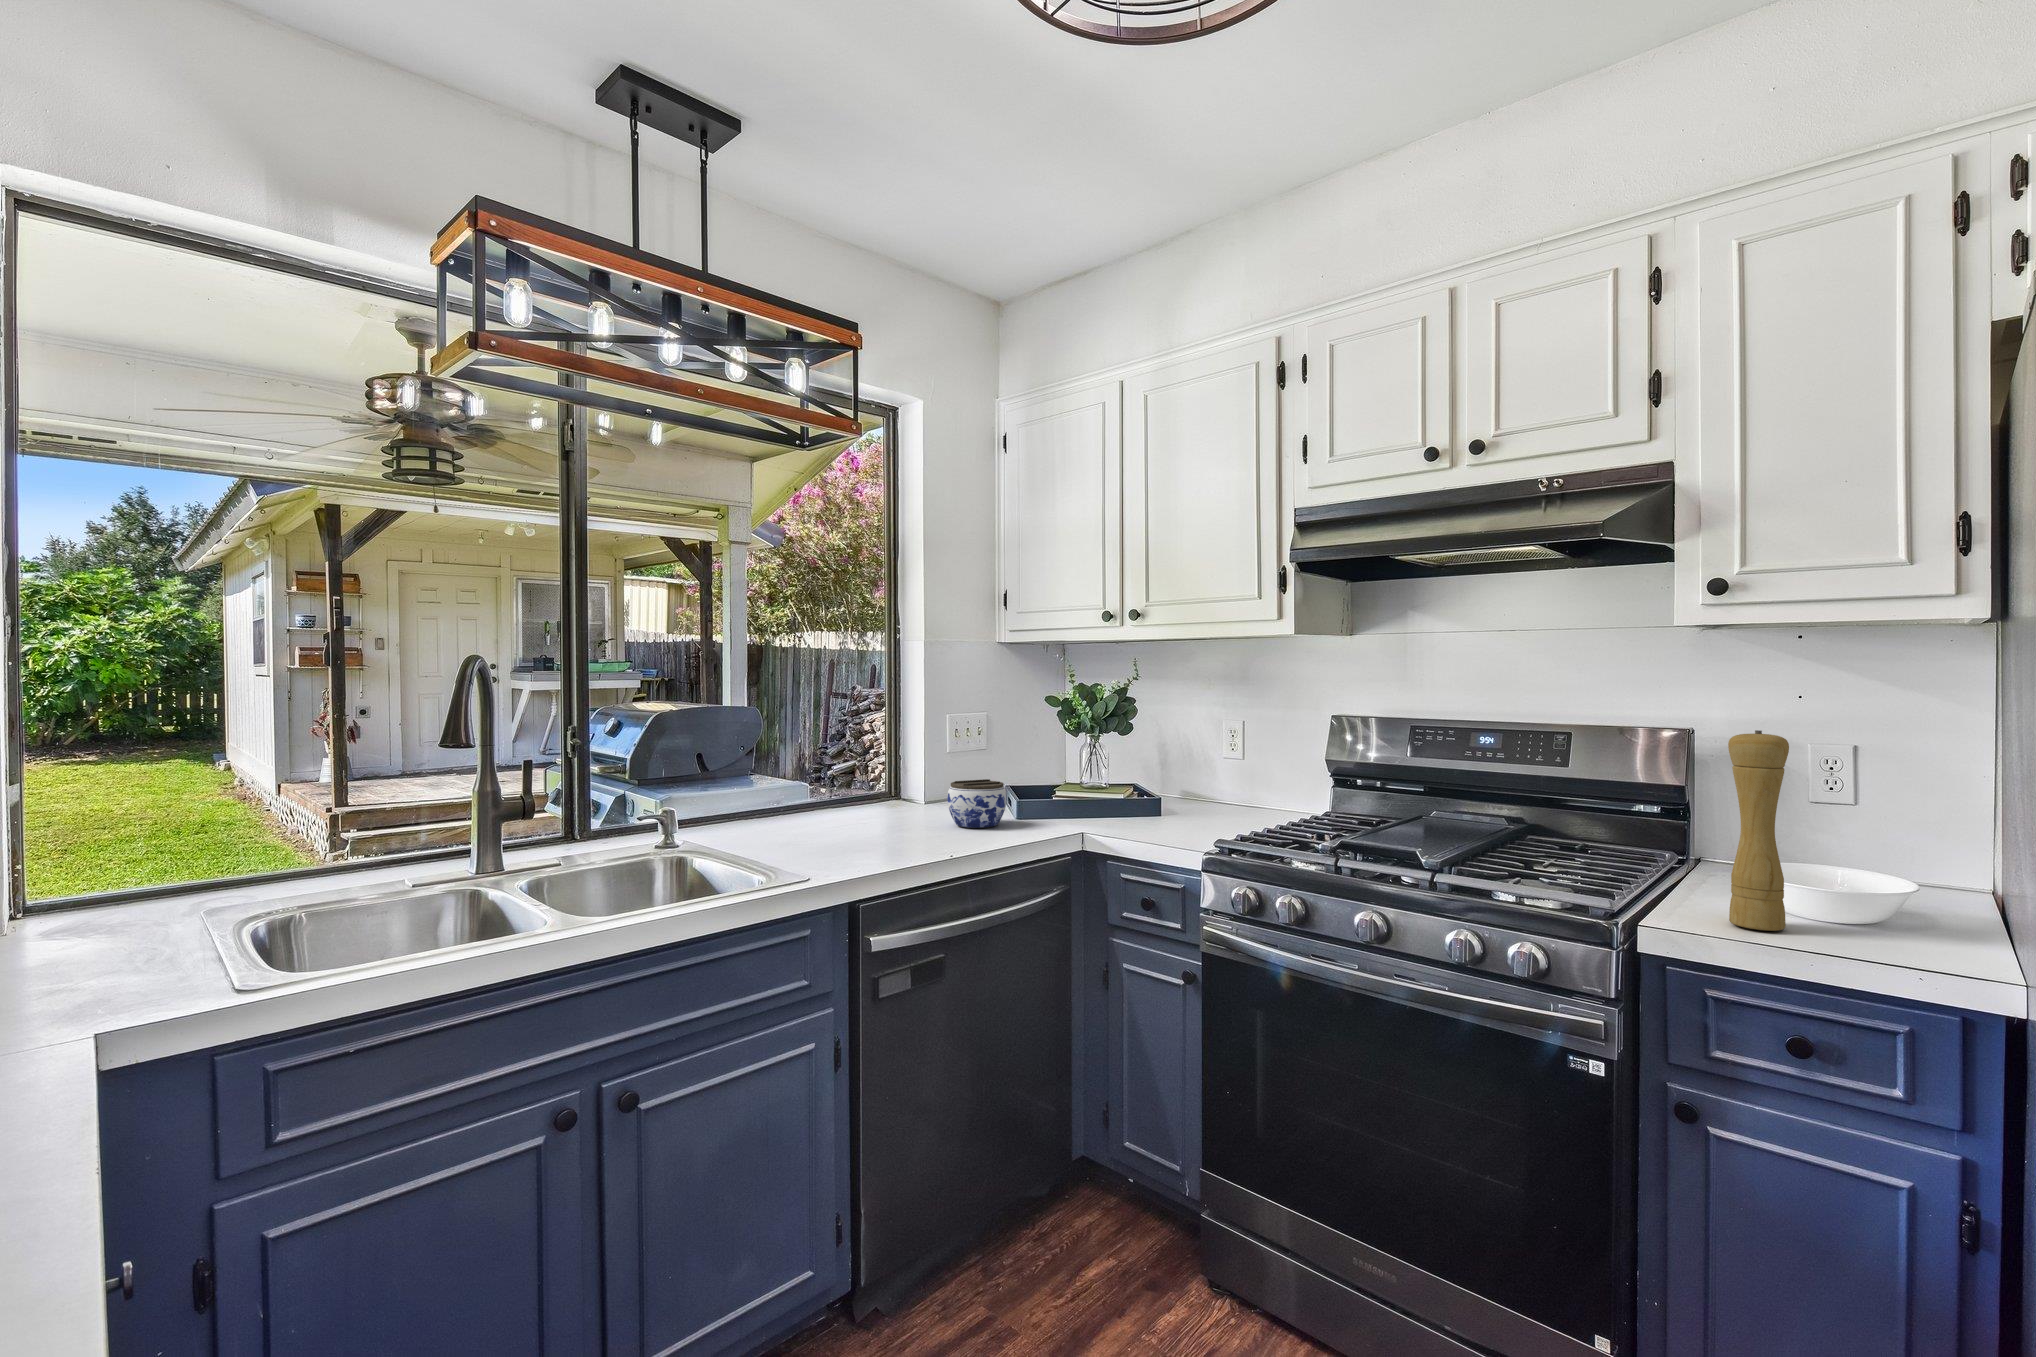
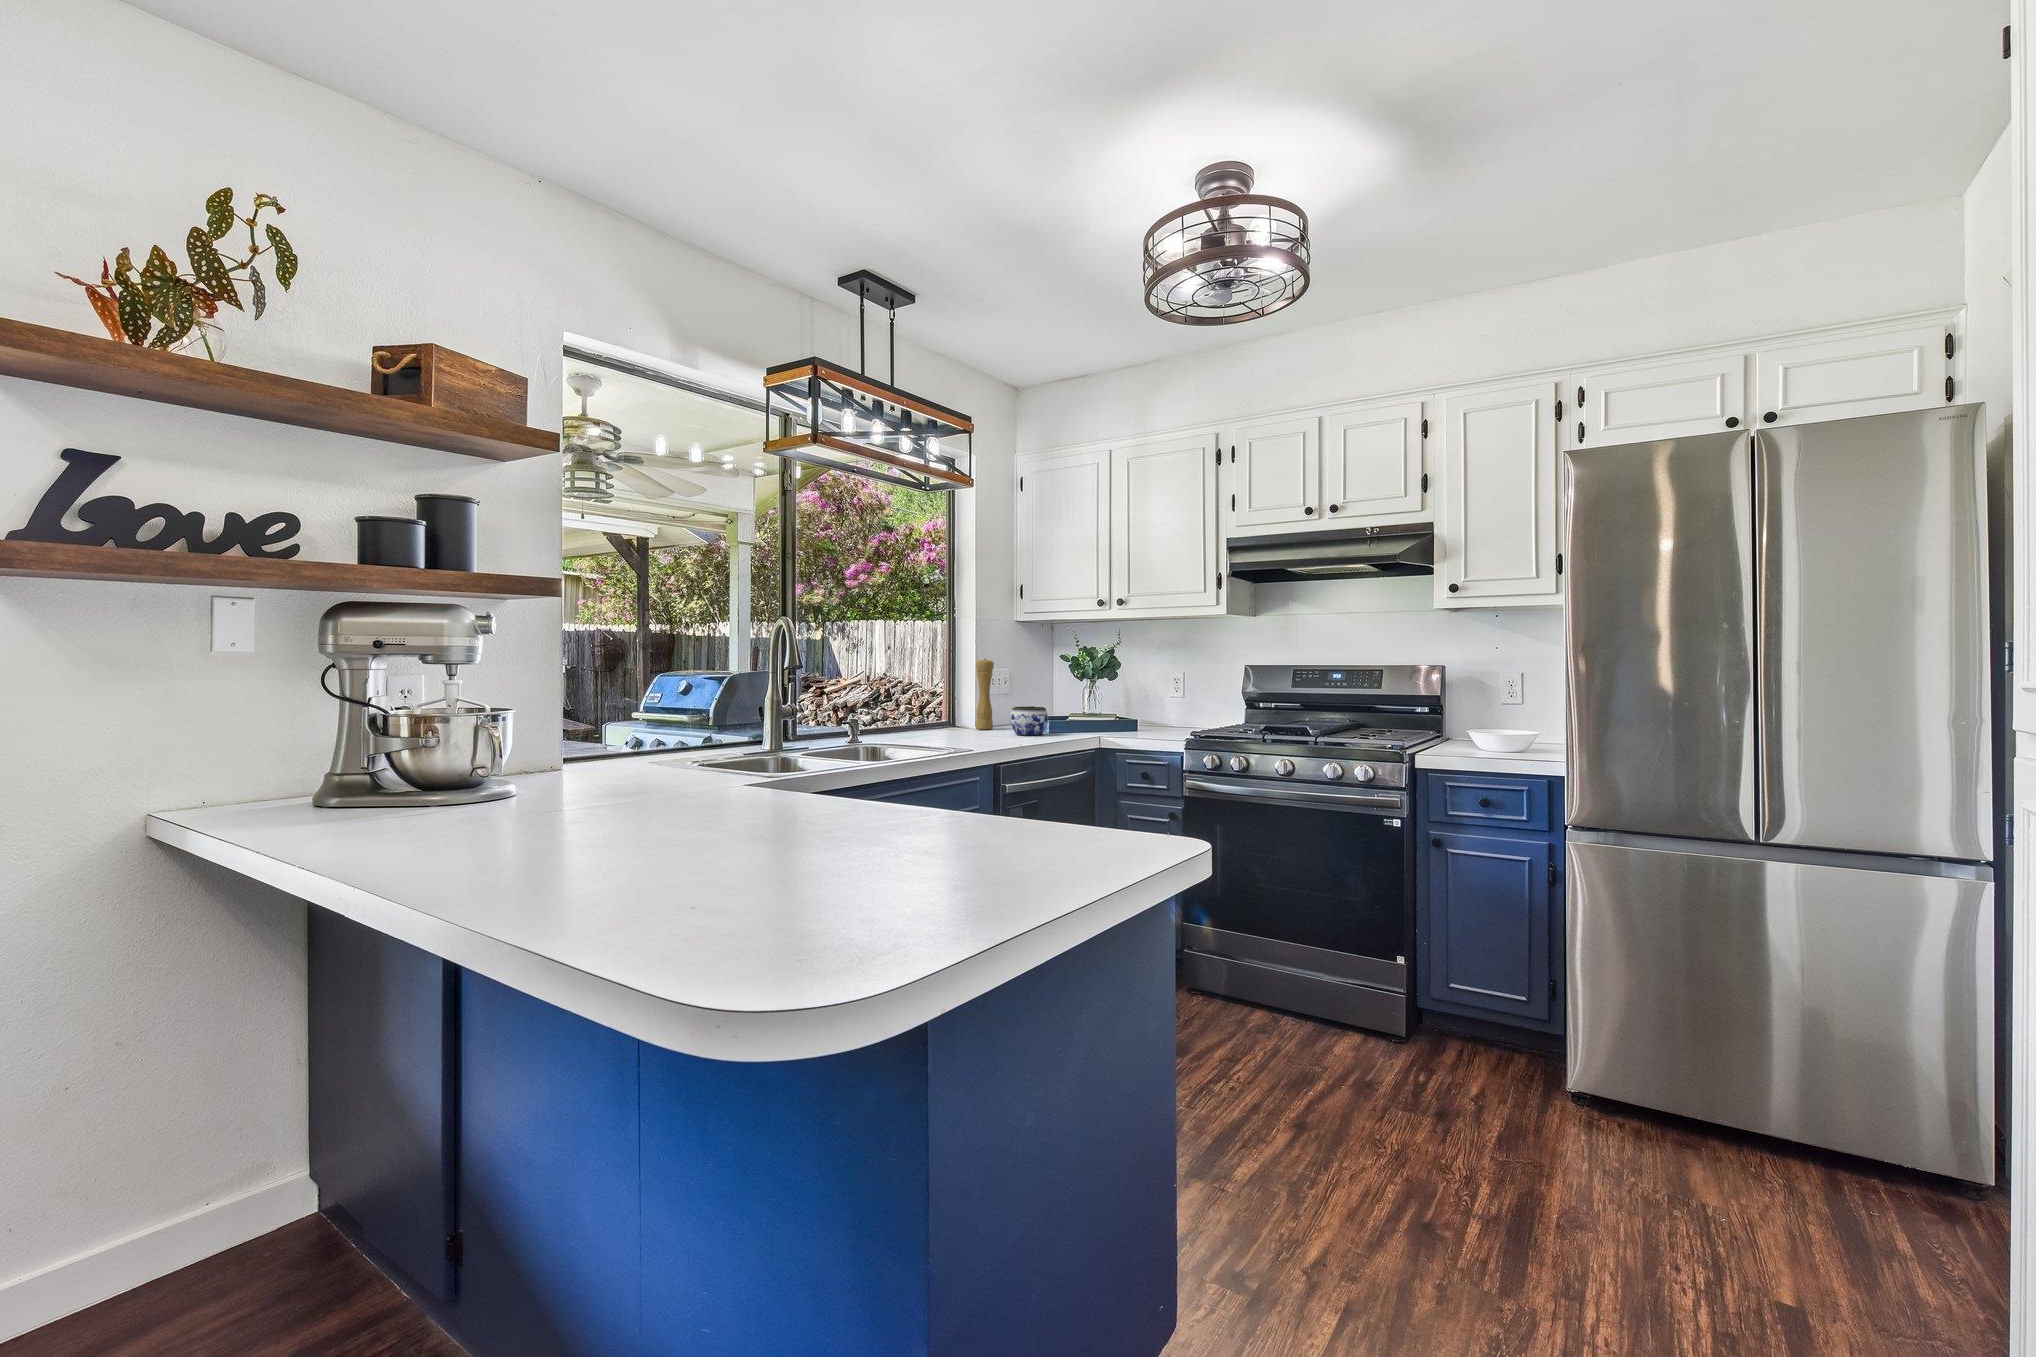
pepper mill: present [1728,730,1789,931] -> present [976,659,994,729]

